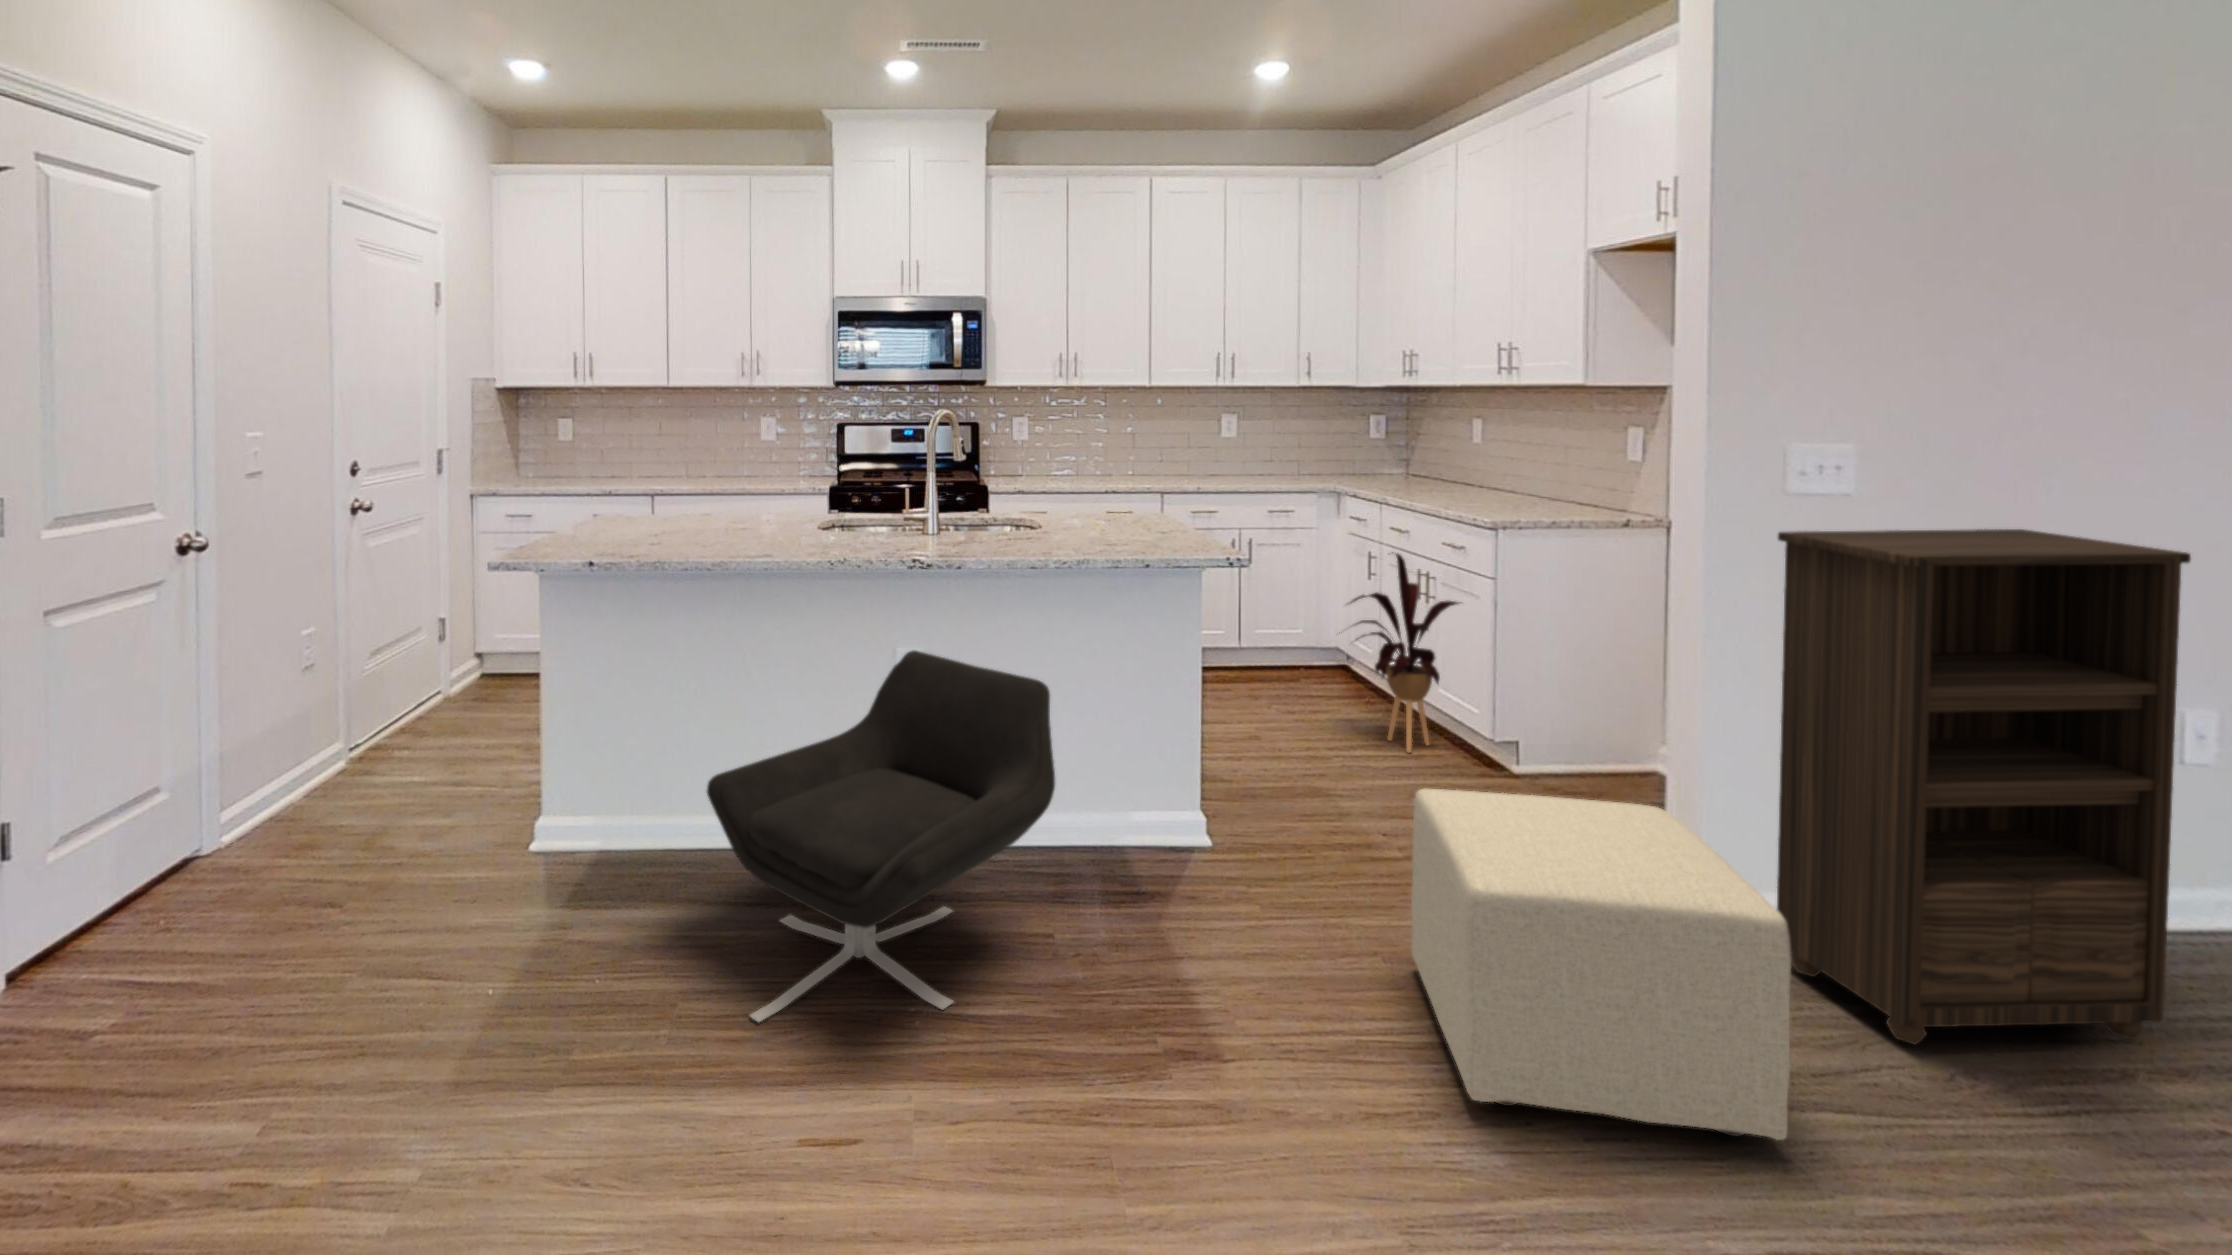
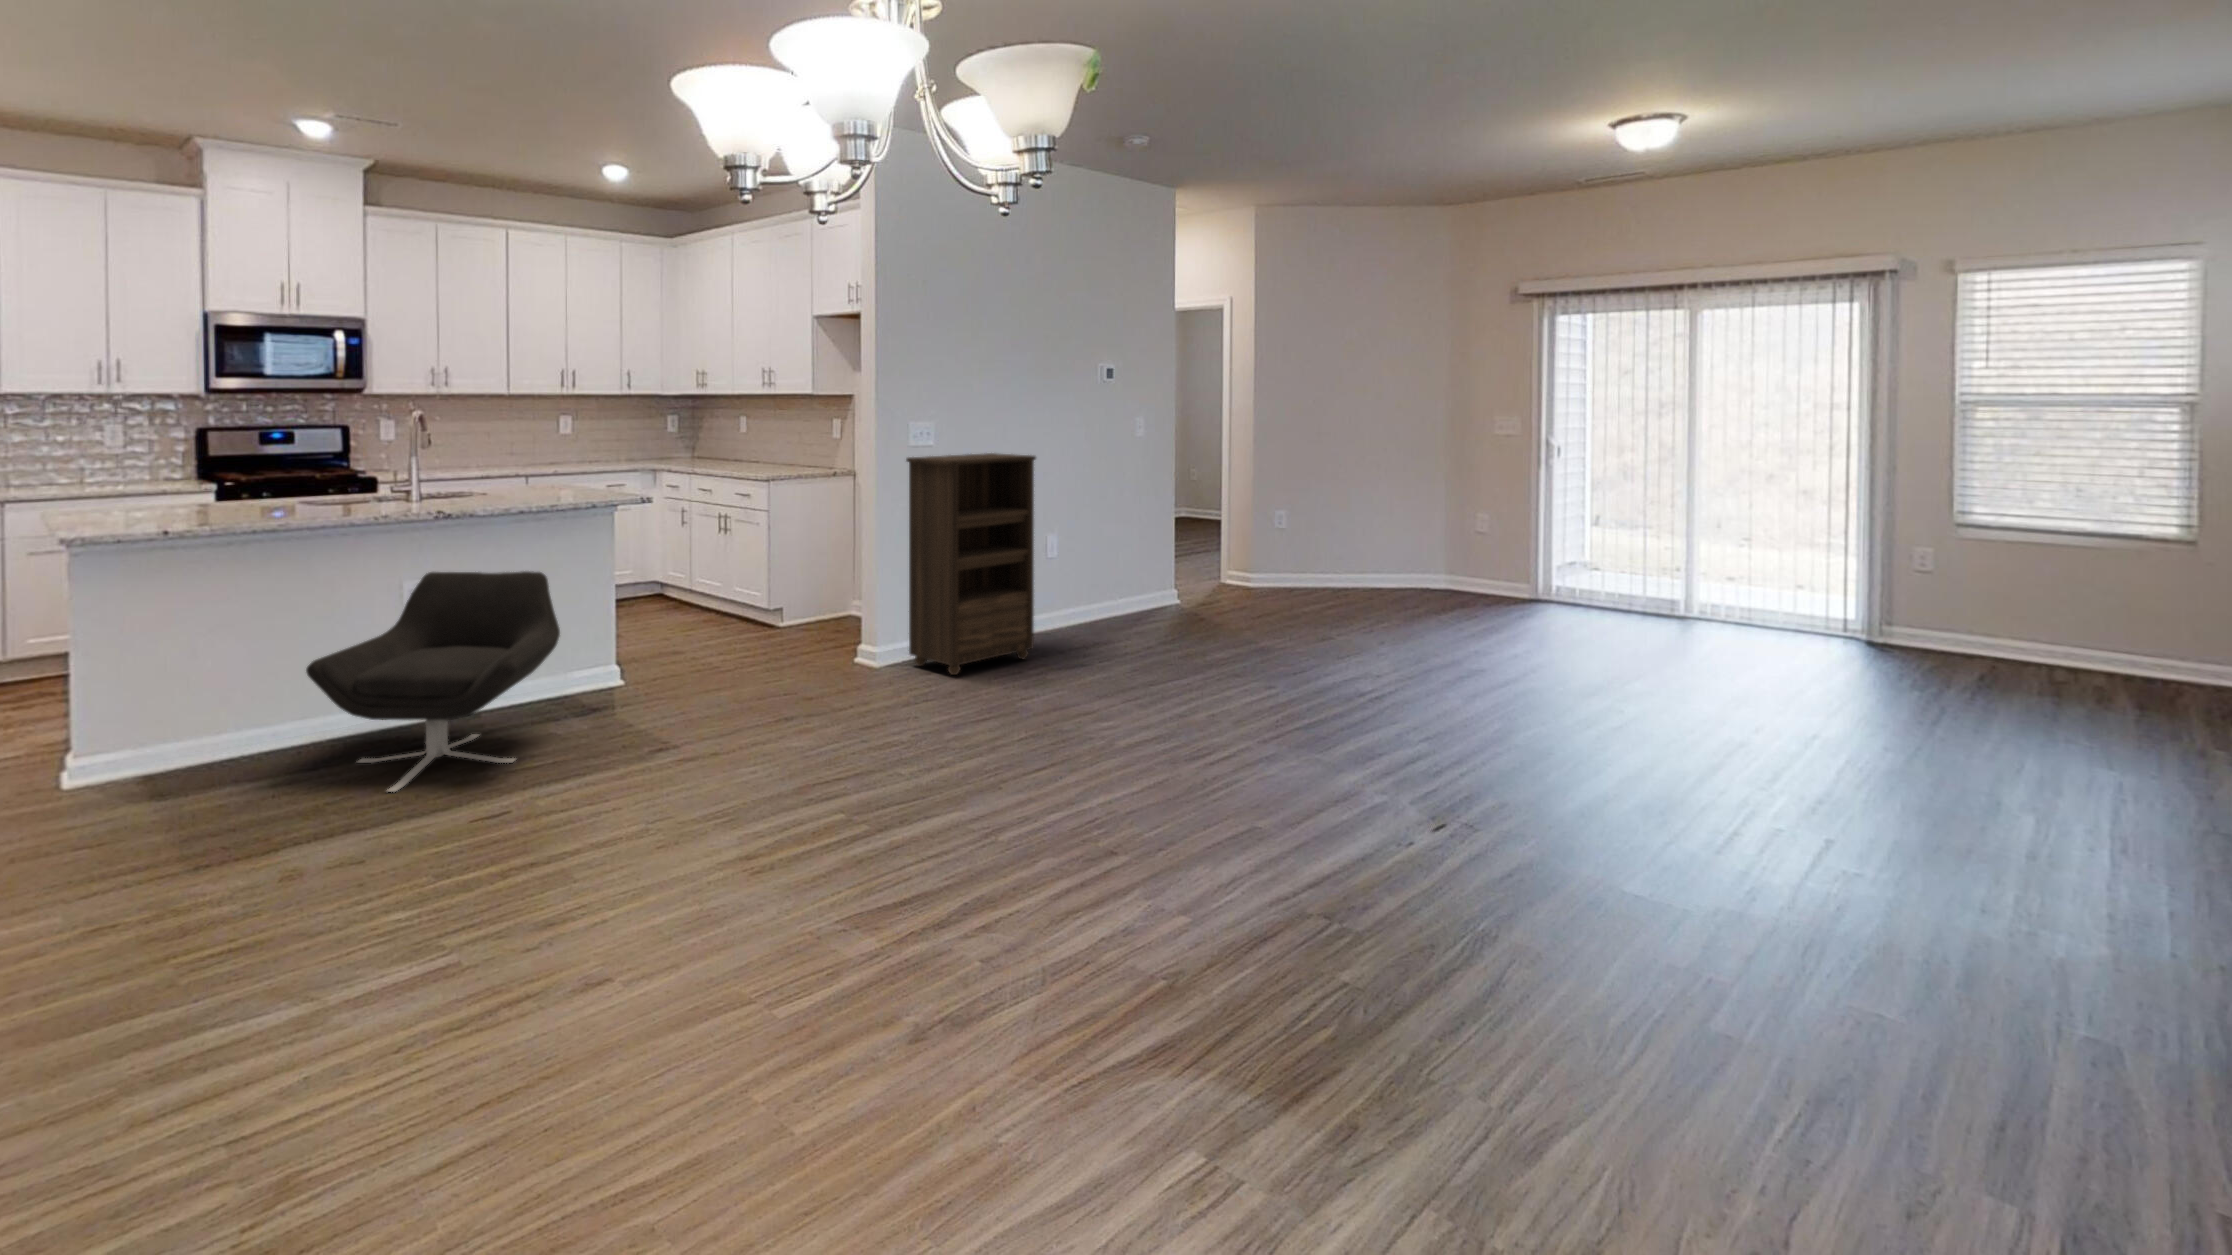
house plant: present [1347,552,1459,753] -> none [675,500,752,629]
ottoman: present [1411,789,1791,1140] -> none [757,591,914,722]

